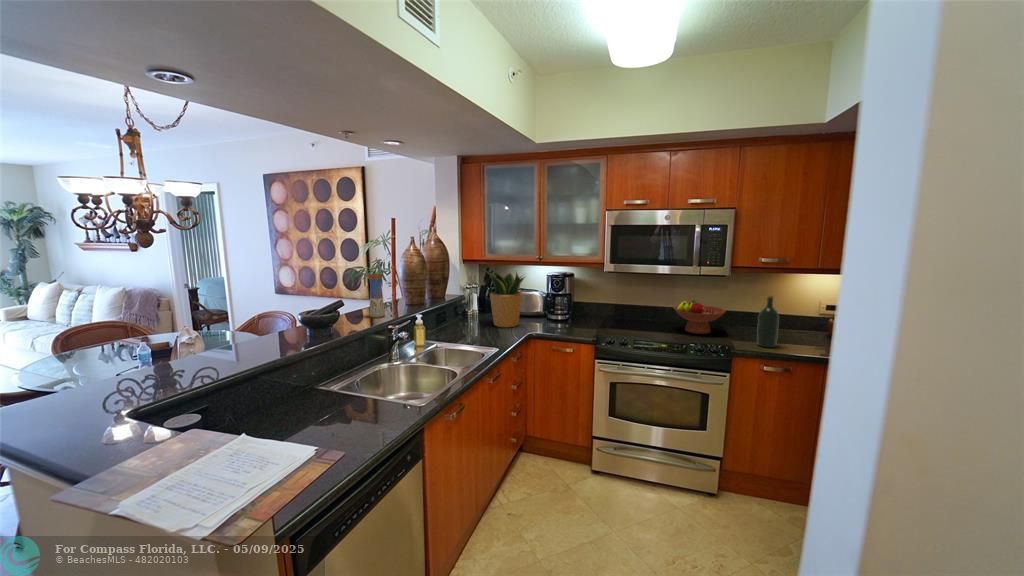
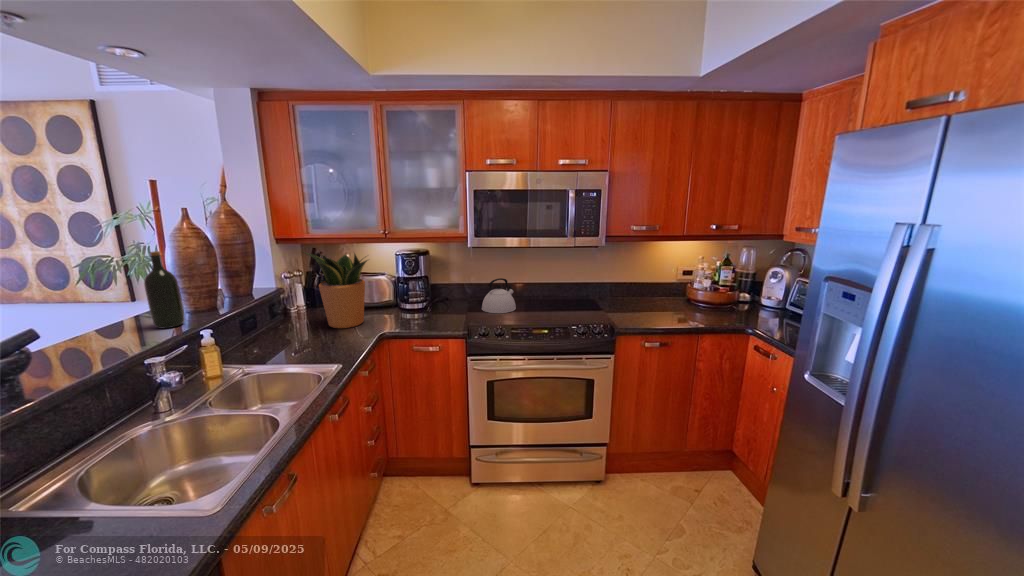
vase: present [368,274,385,318] -> none [76,272,126,349]
wine bottle: present [757,295,779,348] -> present [144,251,185,328]
kettle: none [614,300,645,329] -> present [482,278,516,313]
fruit bowl: present [673,300,726,334] -> none [546,274,599,311]

